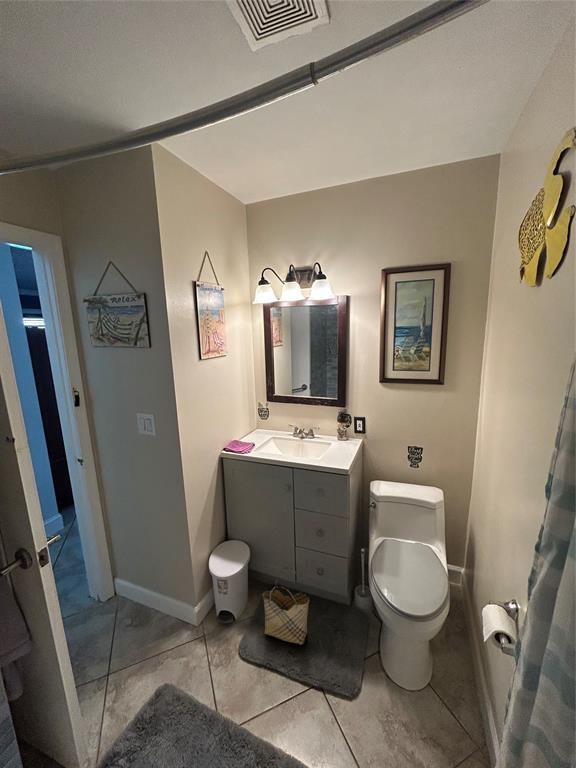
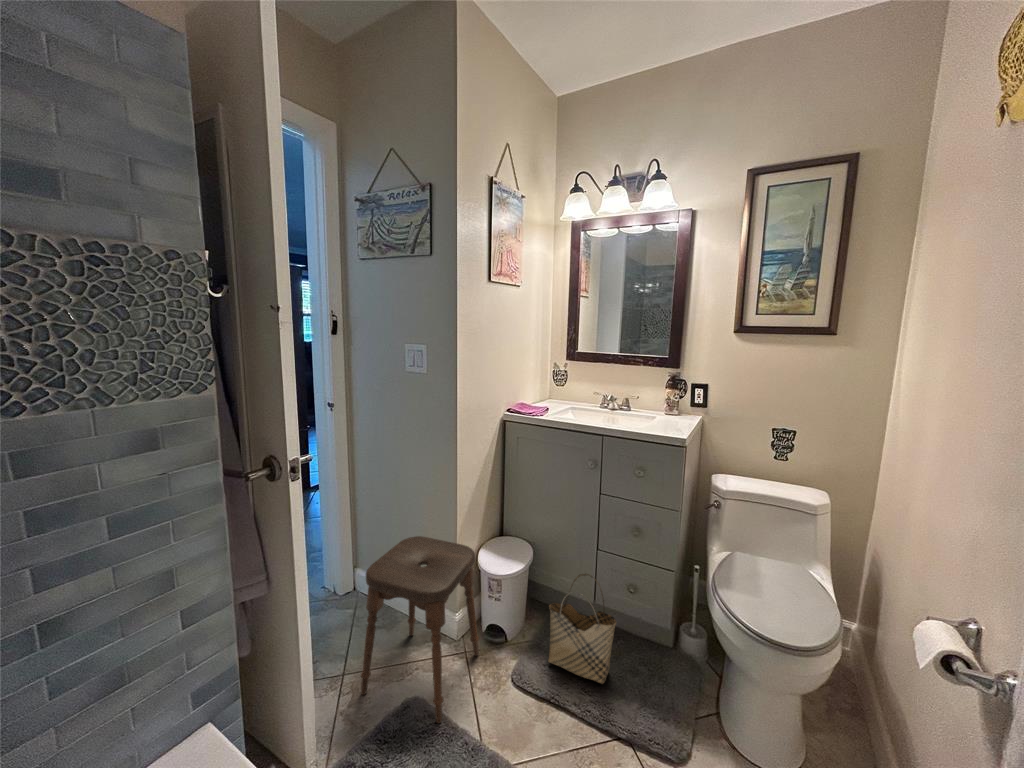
stool: none [117,558,214,704] -> present [361,536,479,723]

